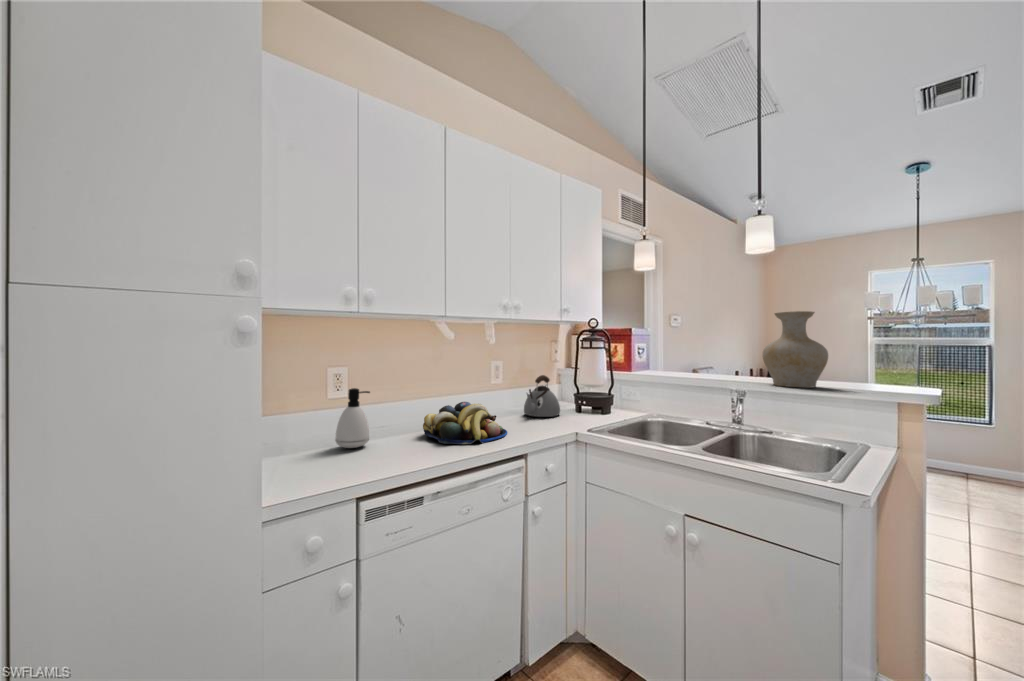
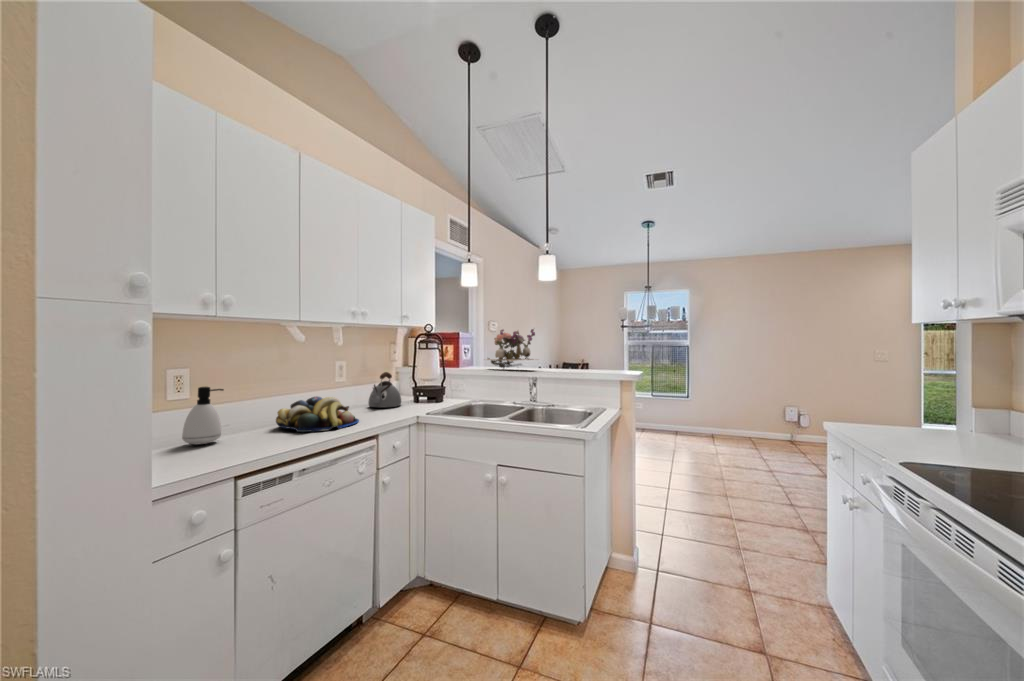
vase: present [763,311,828,388] -> none [546,325,582,374]
flower arrangement: none [664,319,749,376] -> present [487,329,535,368]

